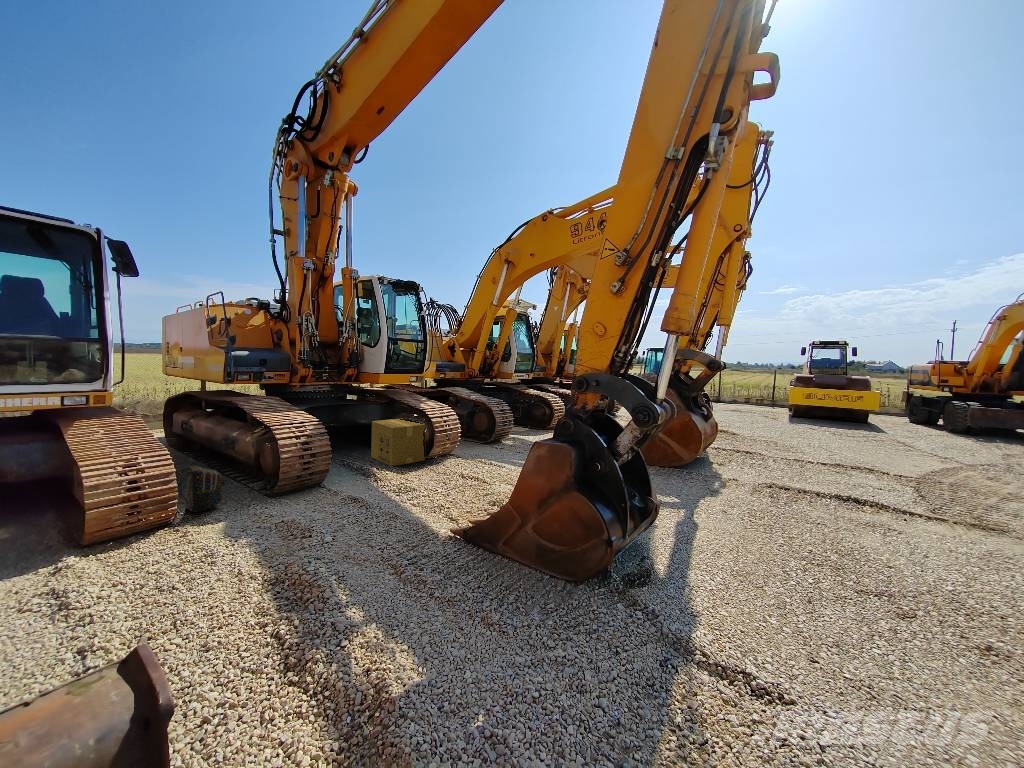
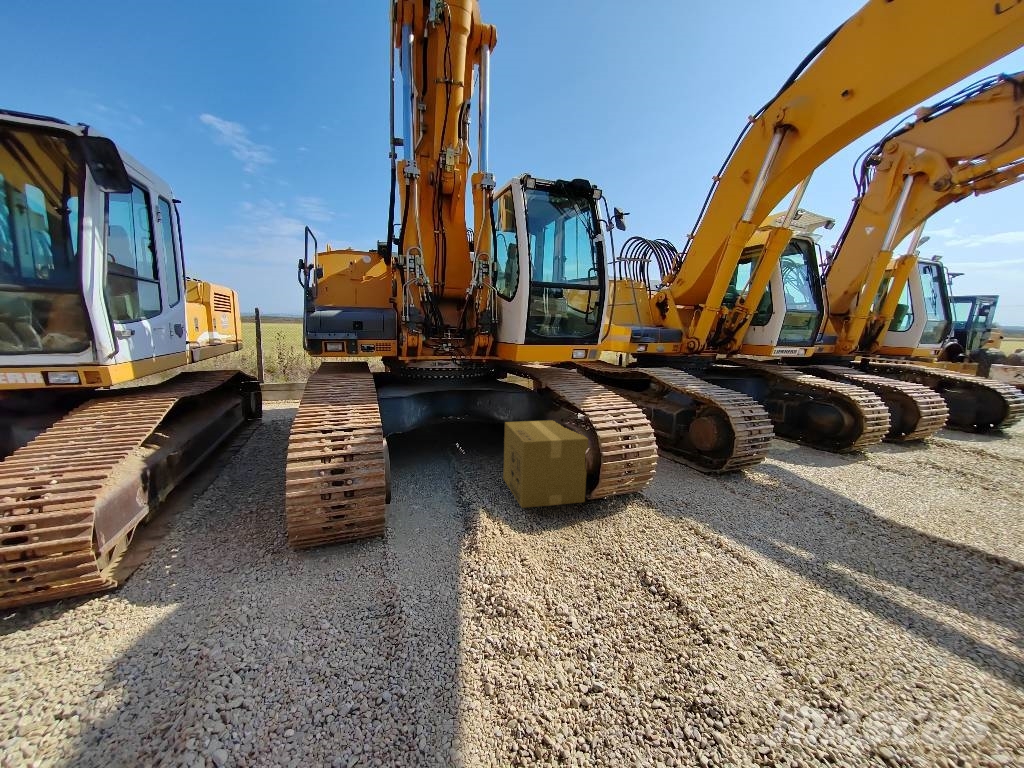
backpack: present [176,466,224,513] -> none [125,493,212,574]

